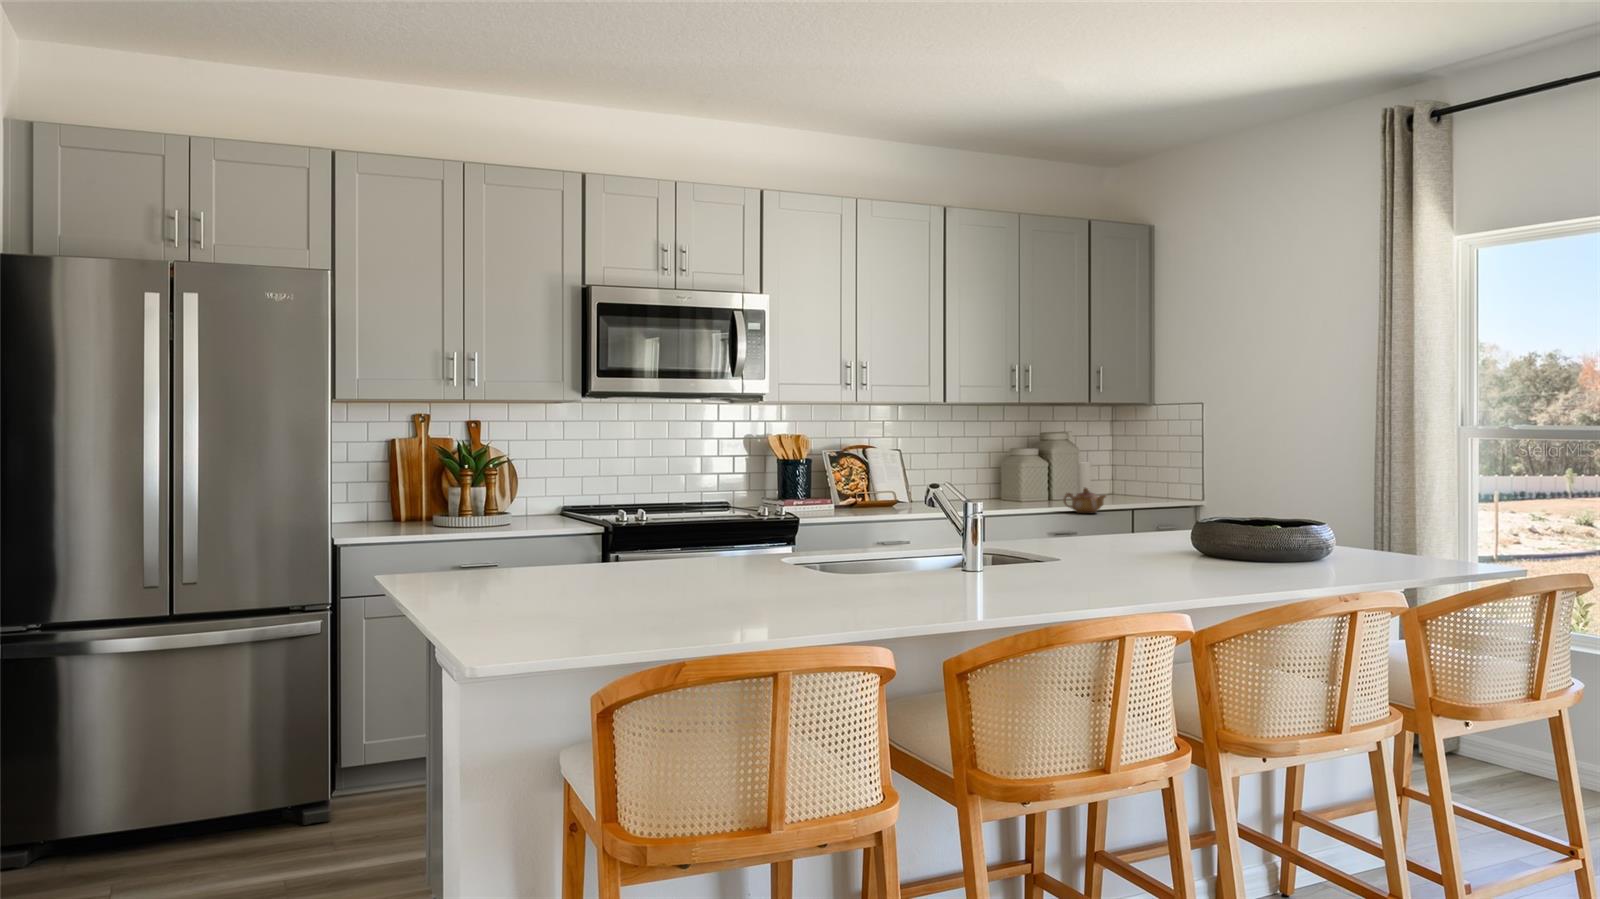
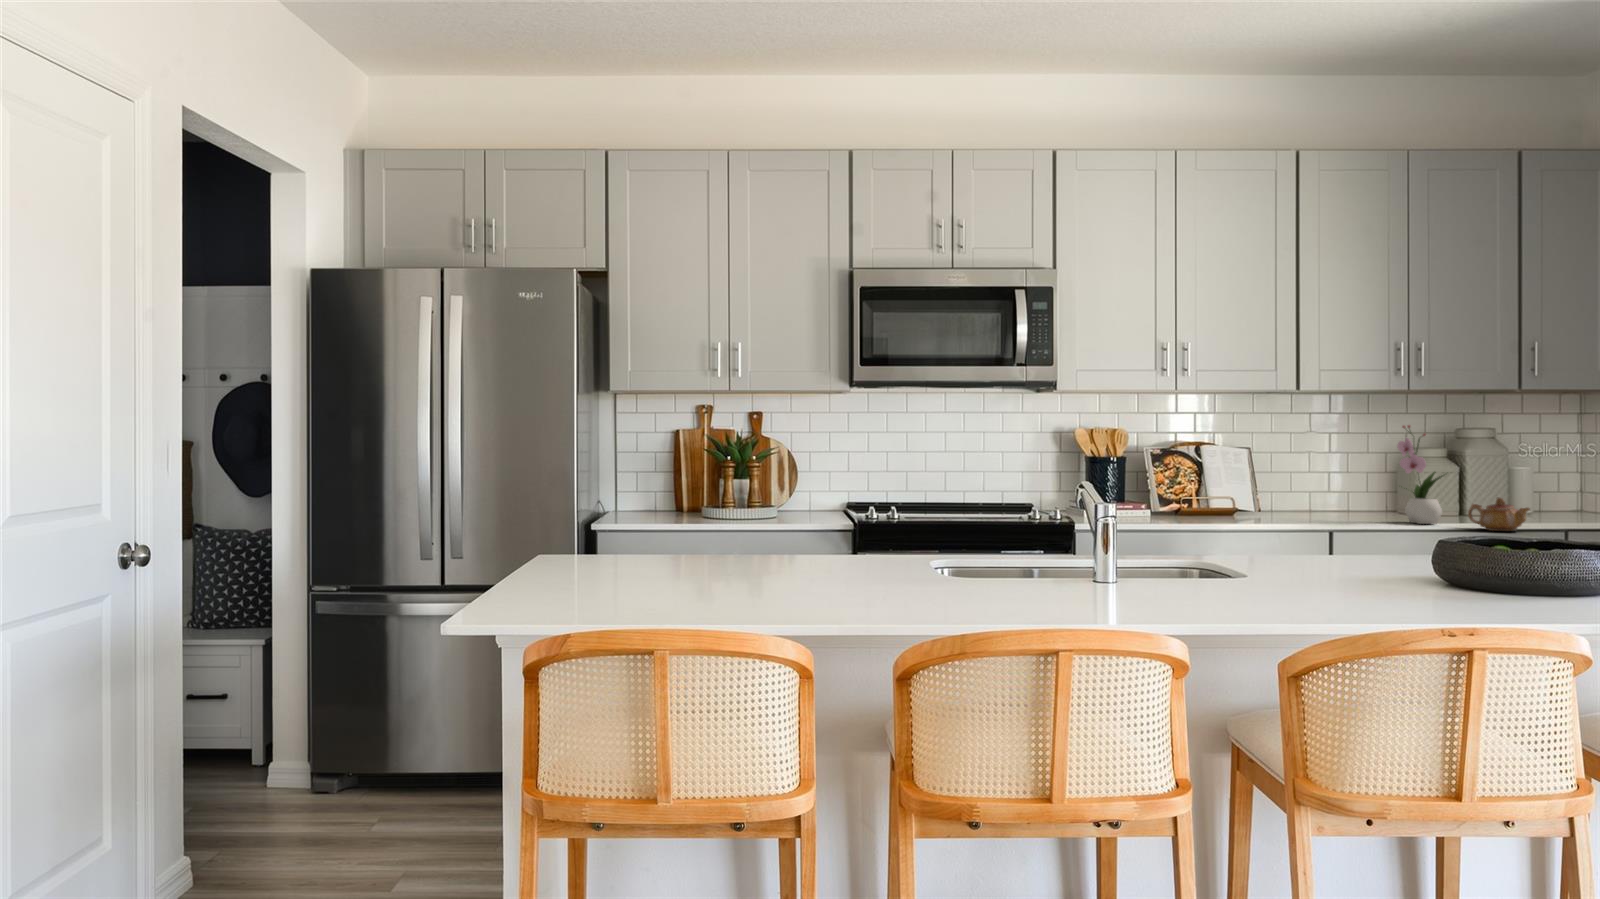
flower arrangement: none [1013,432,1049,509] -> present [1397,425,1445,524]

